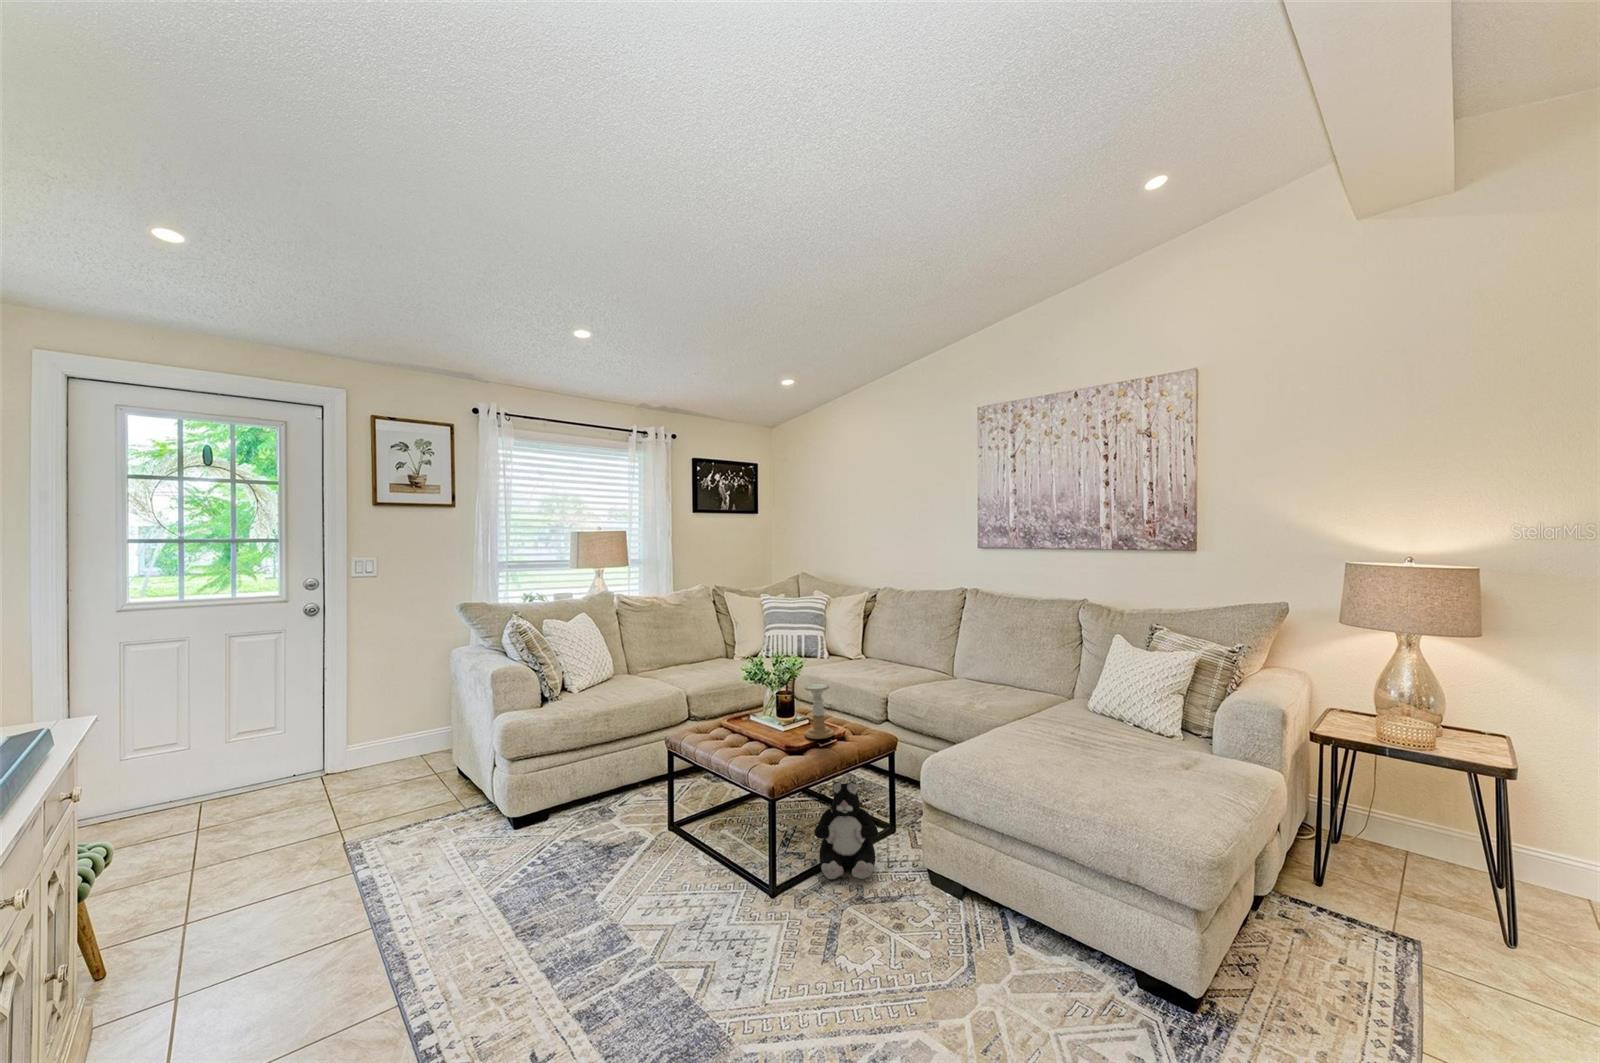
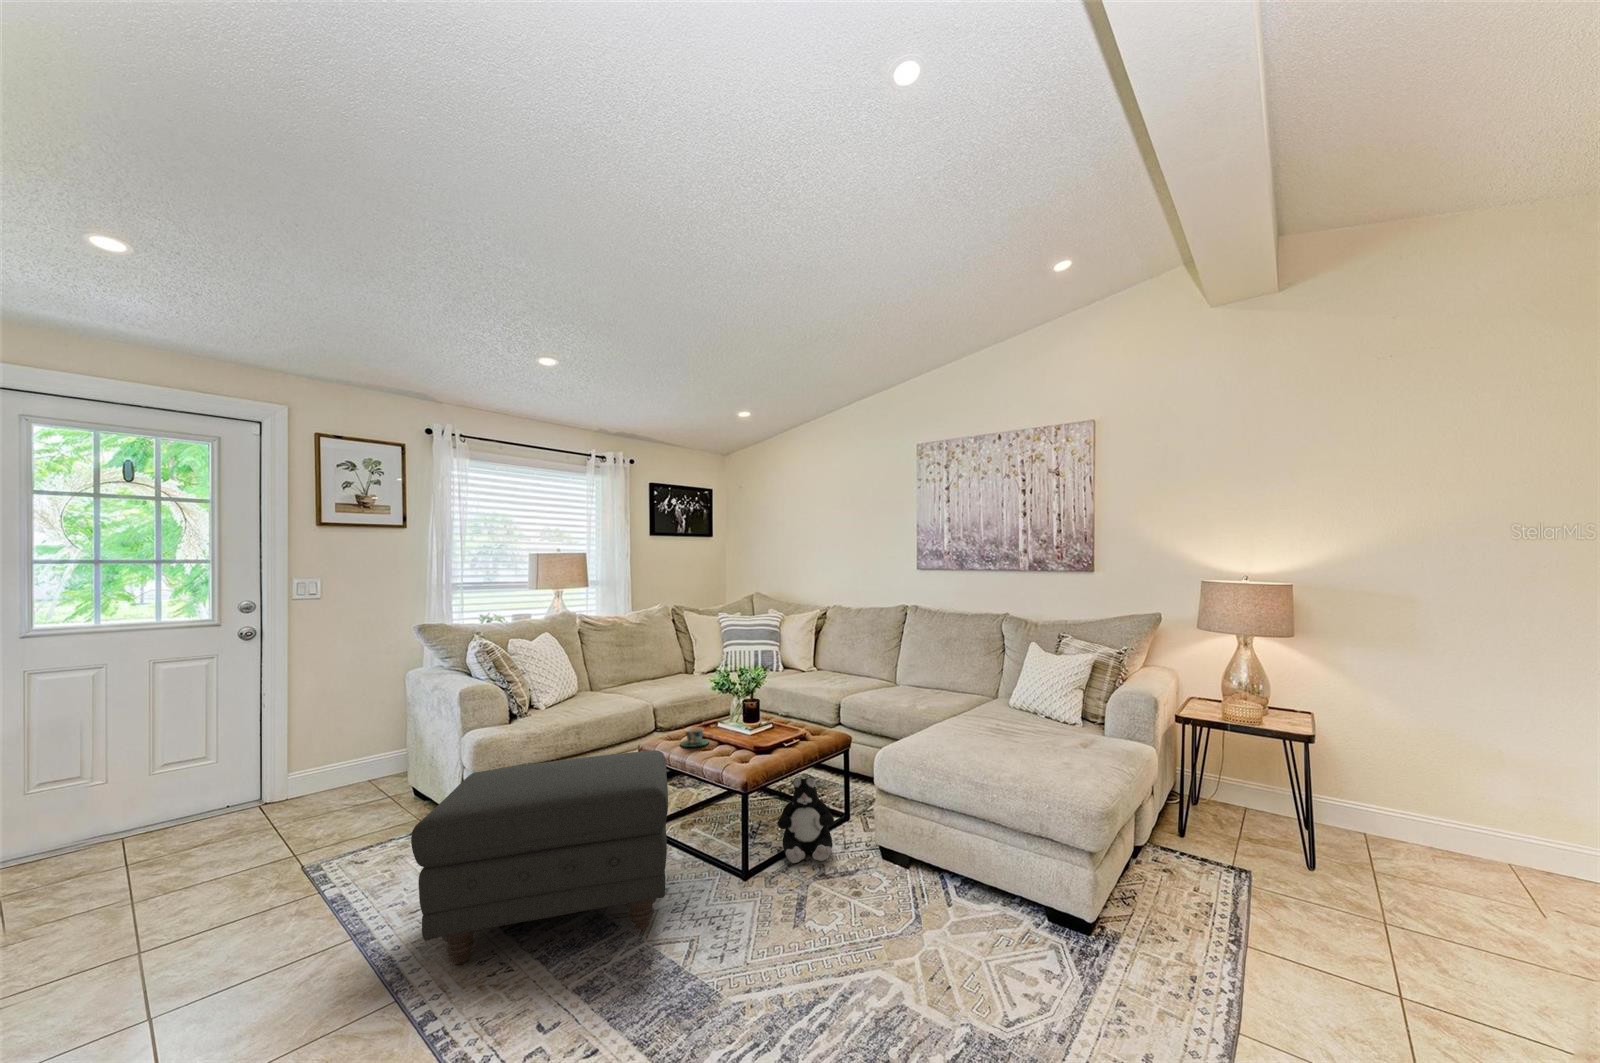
candle holder: present [805,684,834,739] -> none [766,691,793,740]
teacup: none [710,720,742,742] -> present [680,727,709,747]
ottoman: none [401,747,690,976] -> present [411,750,668,964]

